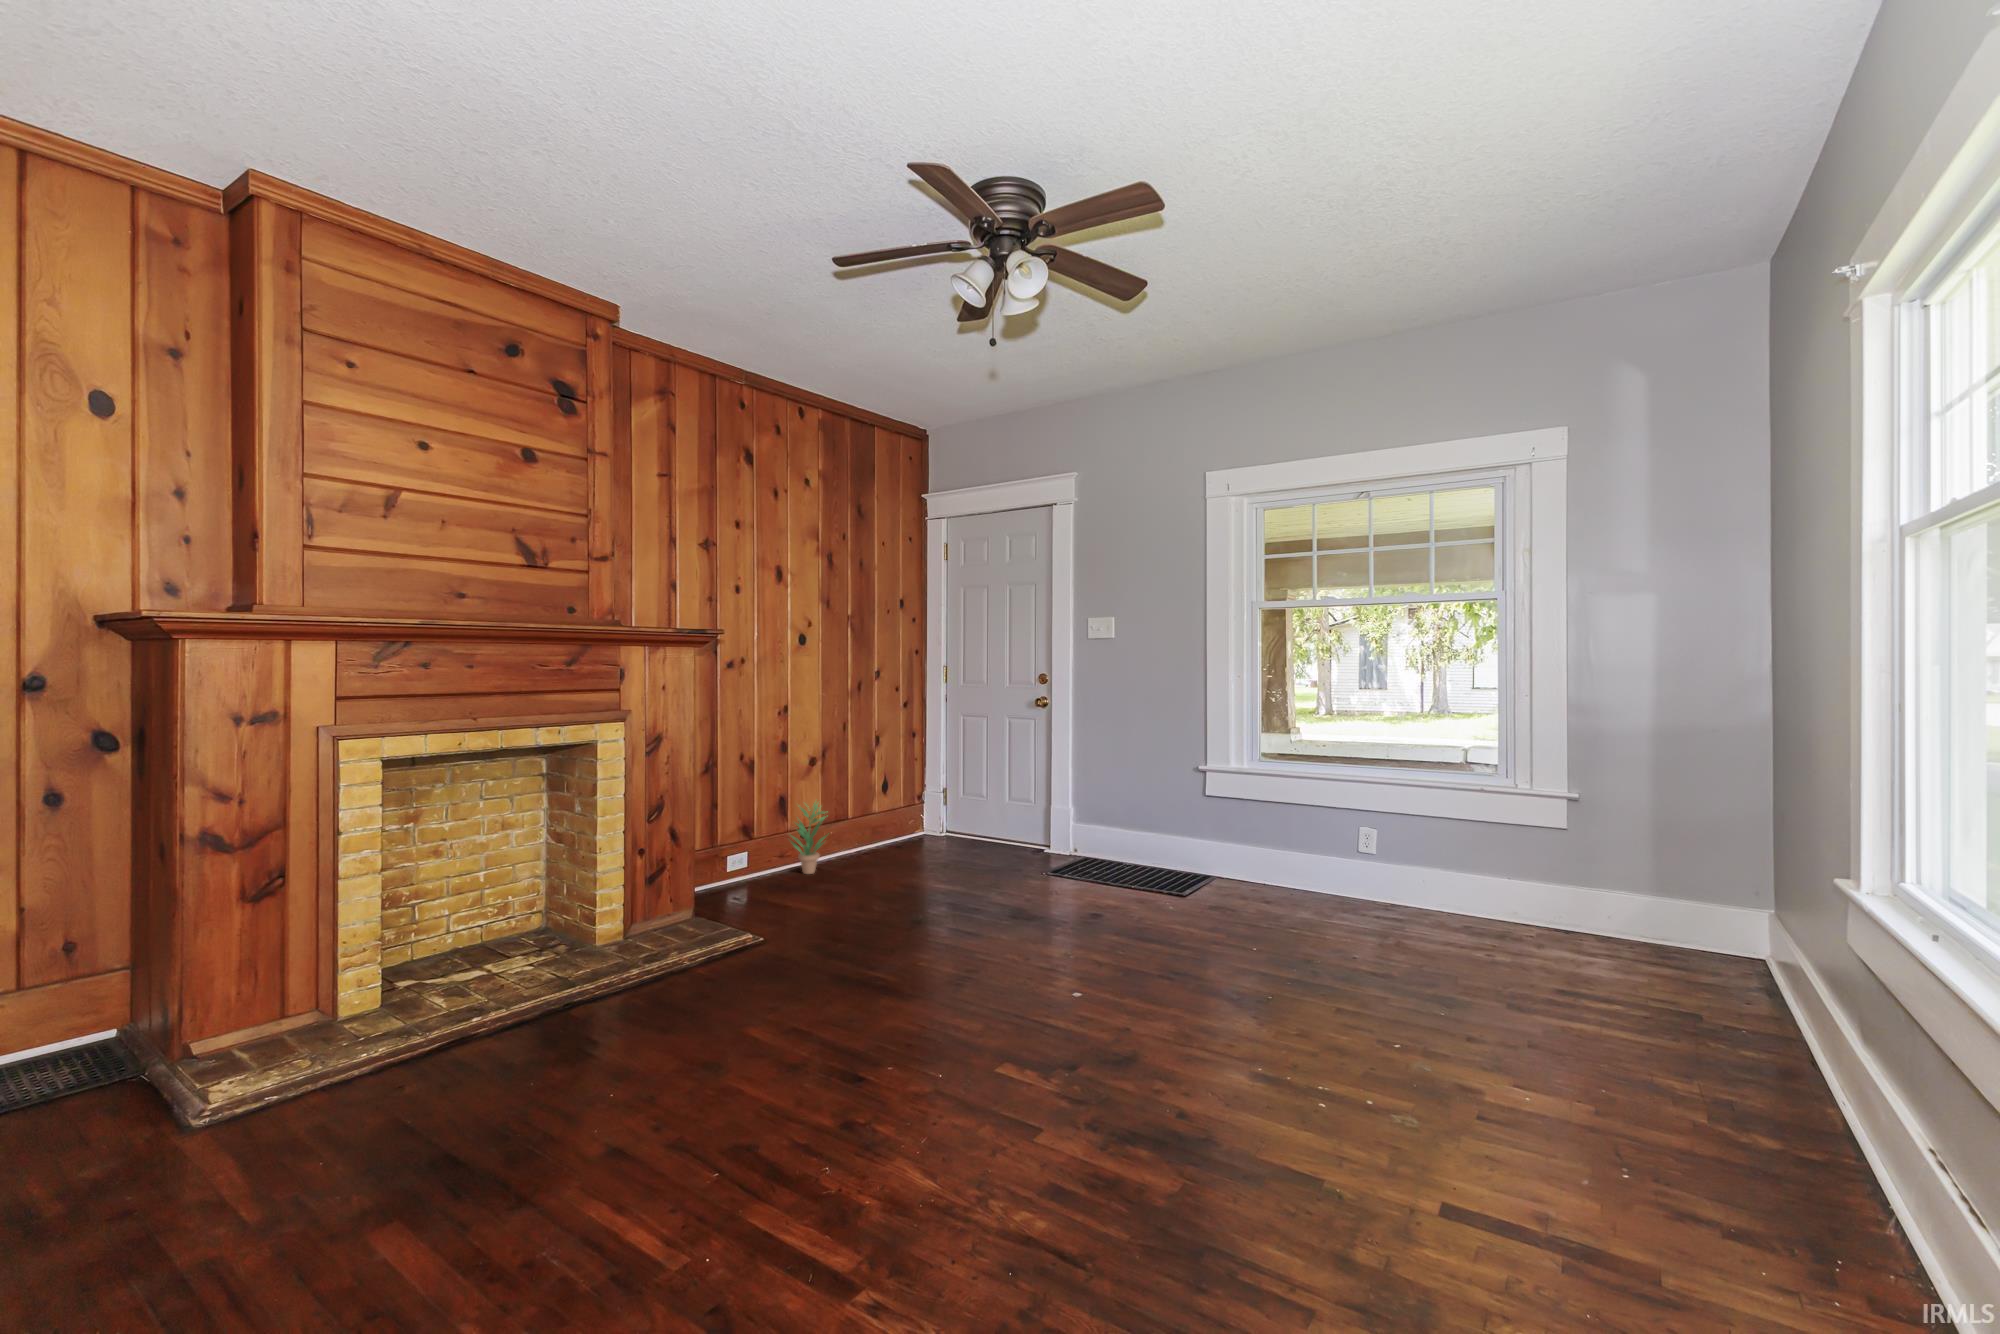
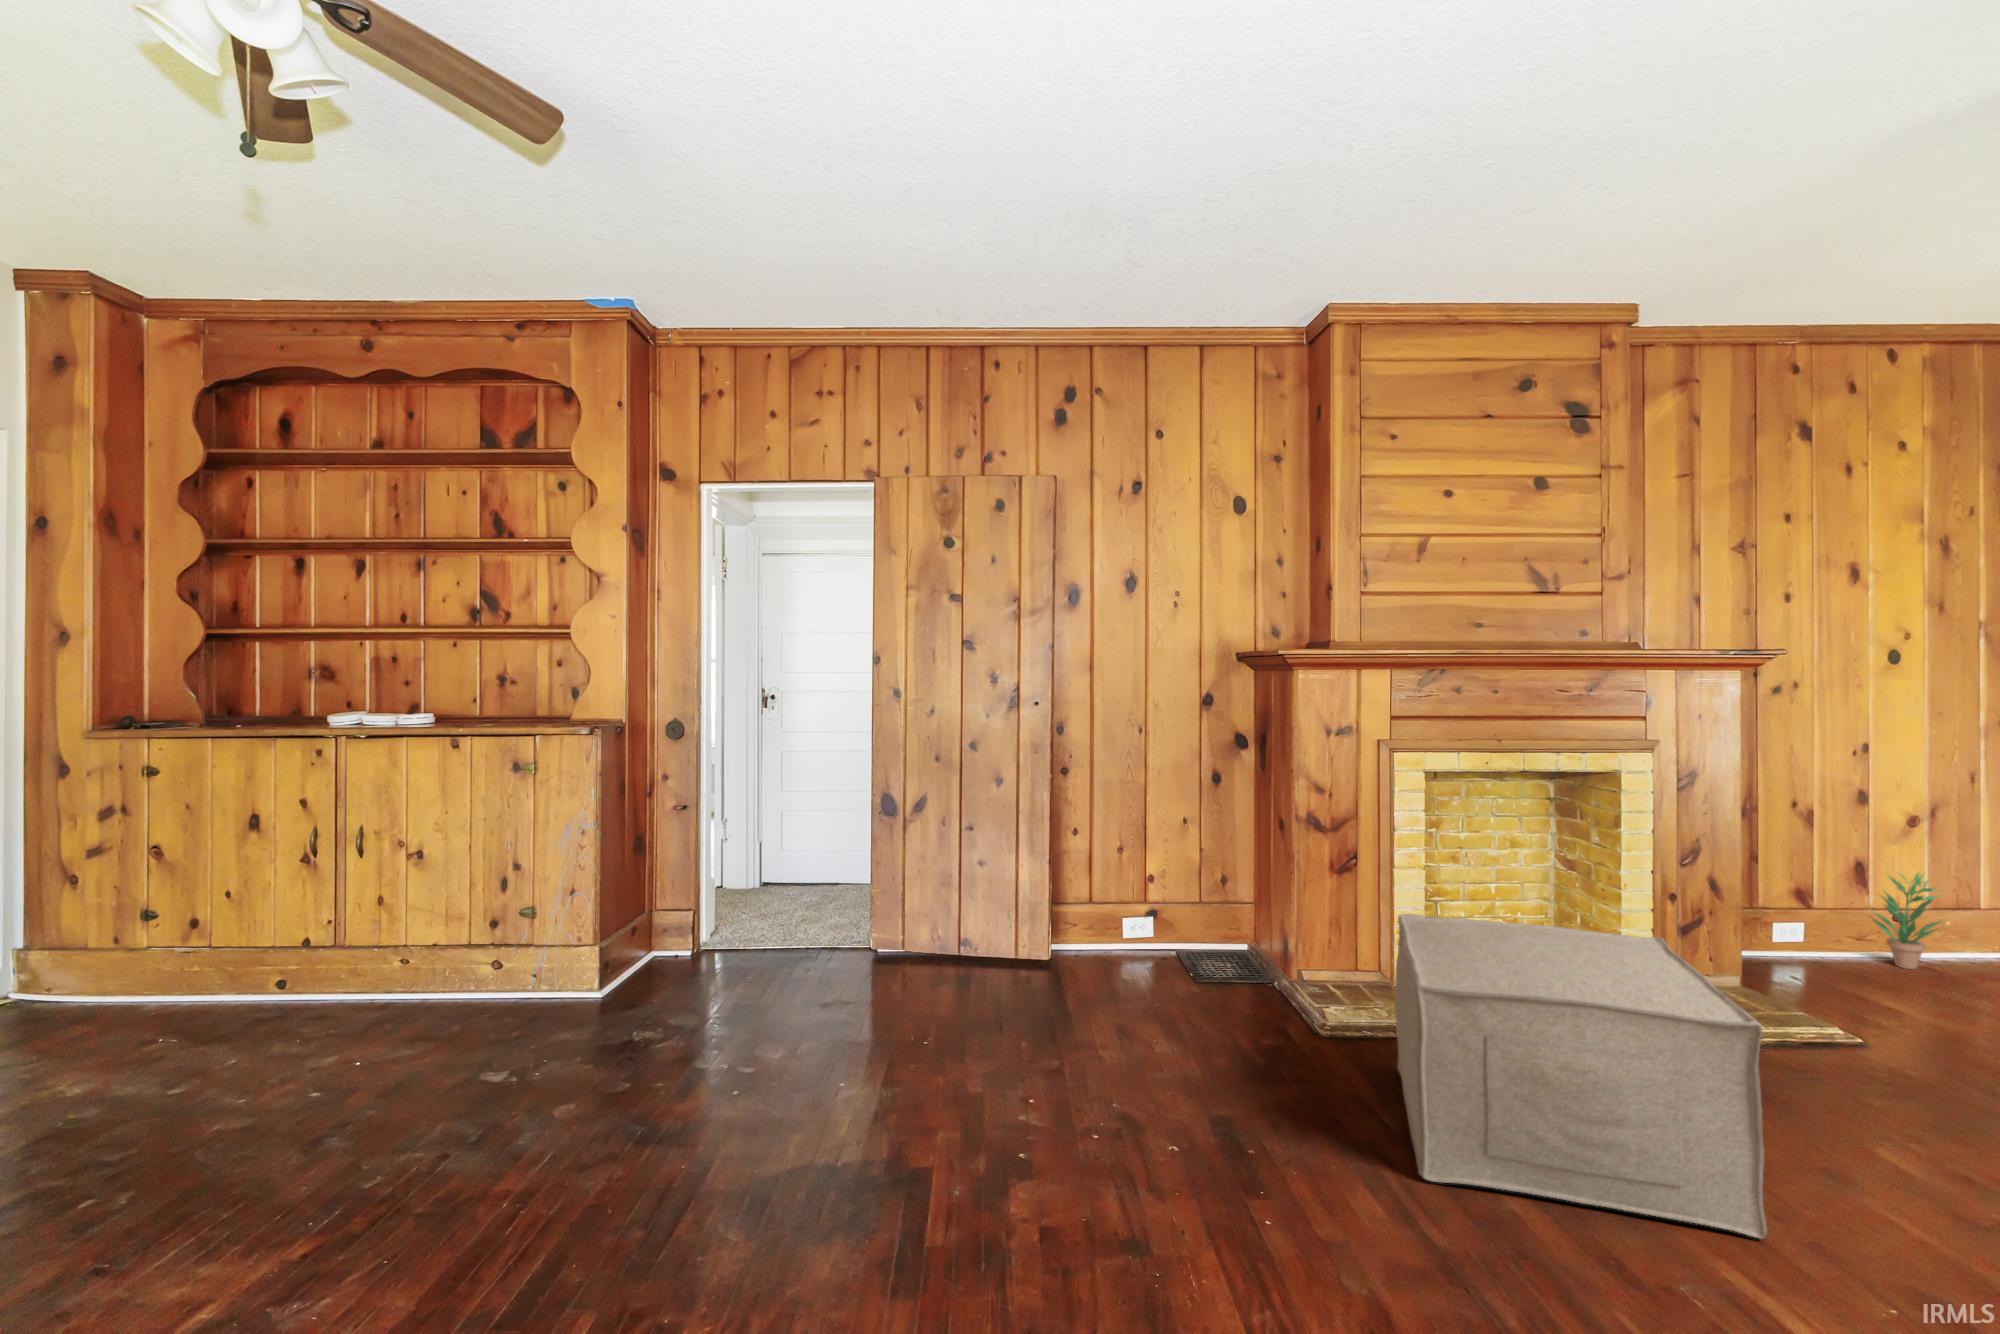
ottoman: none [276,899,660,1277] -> present [1395,914,1767,1239]

